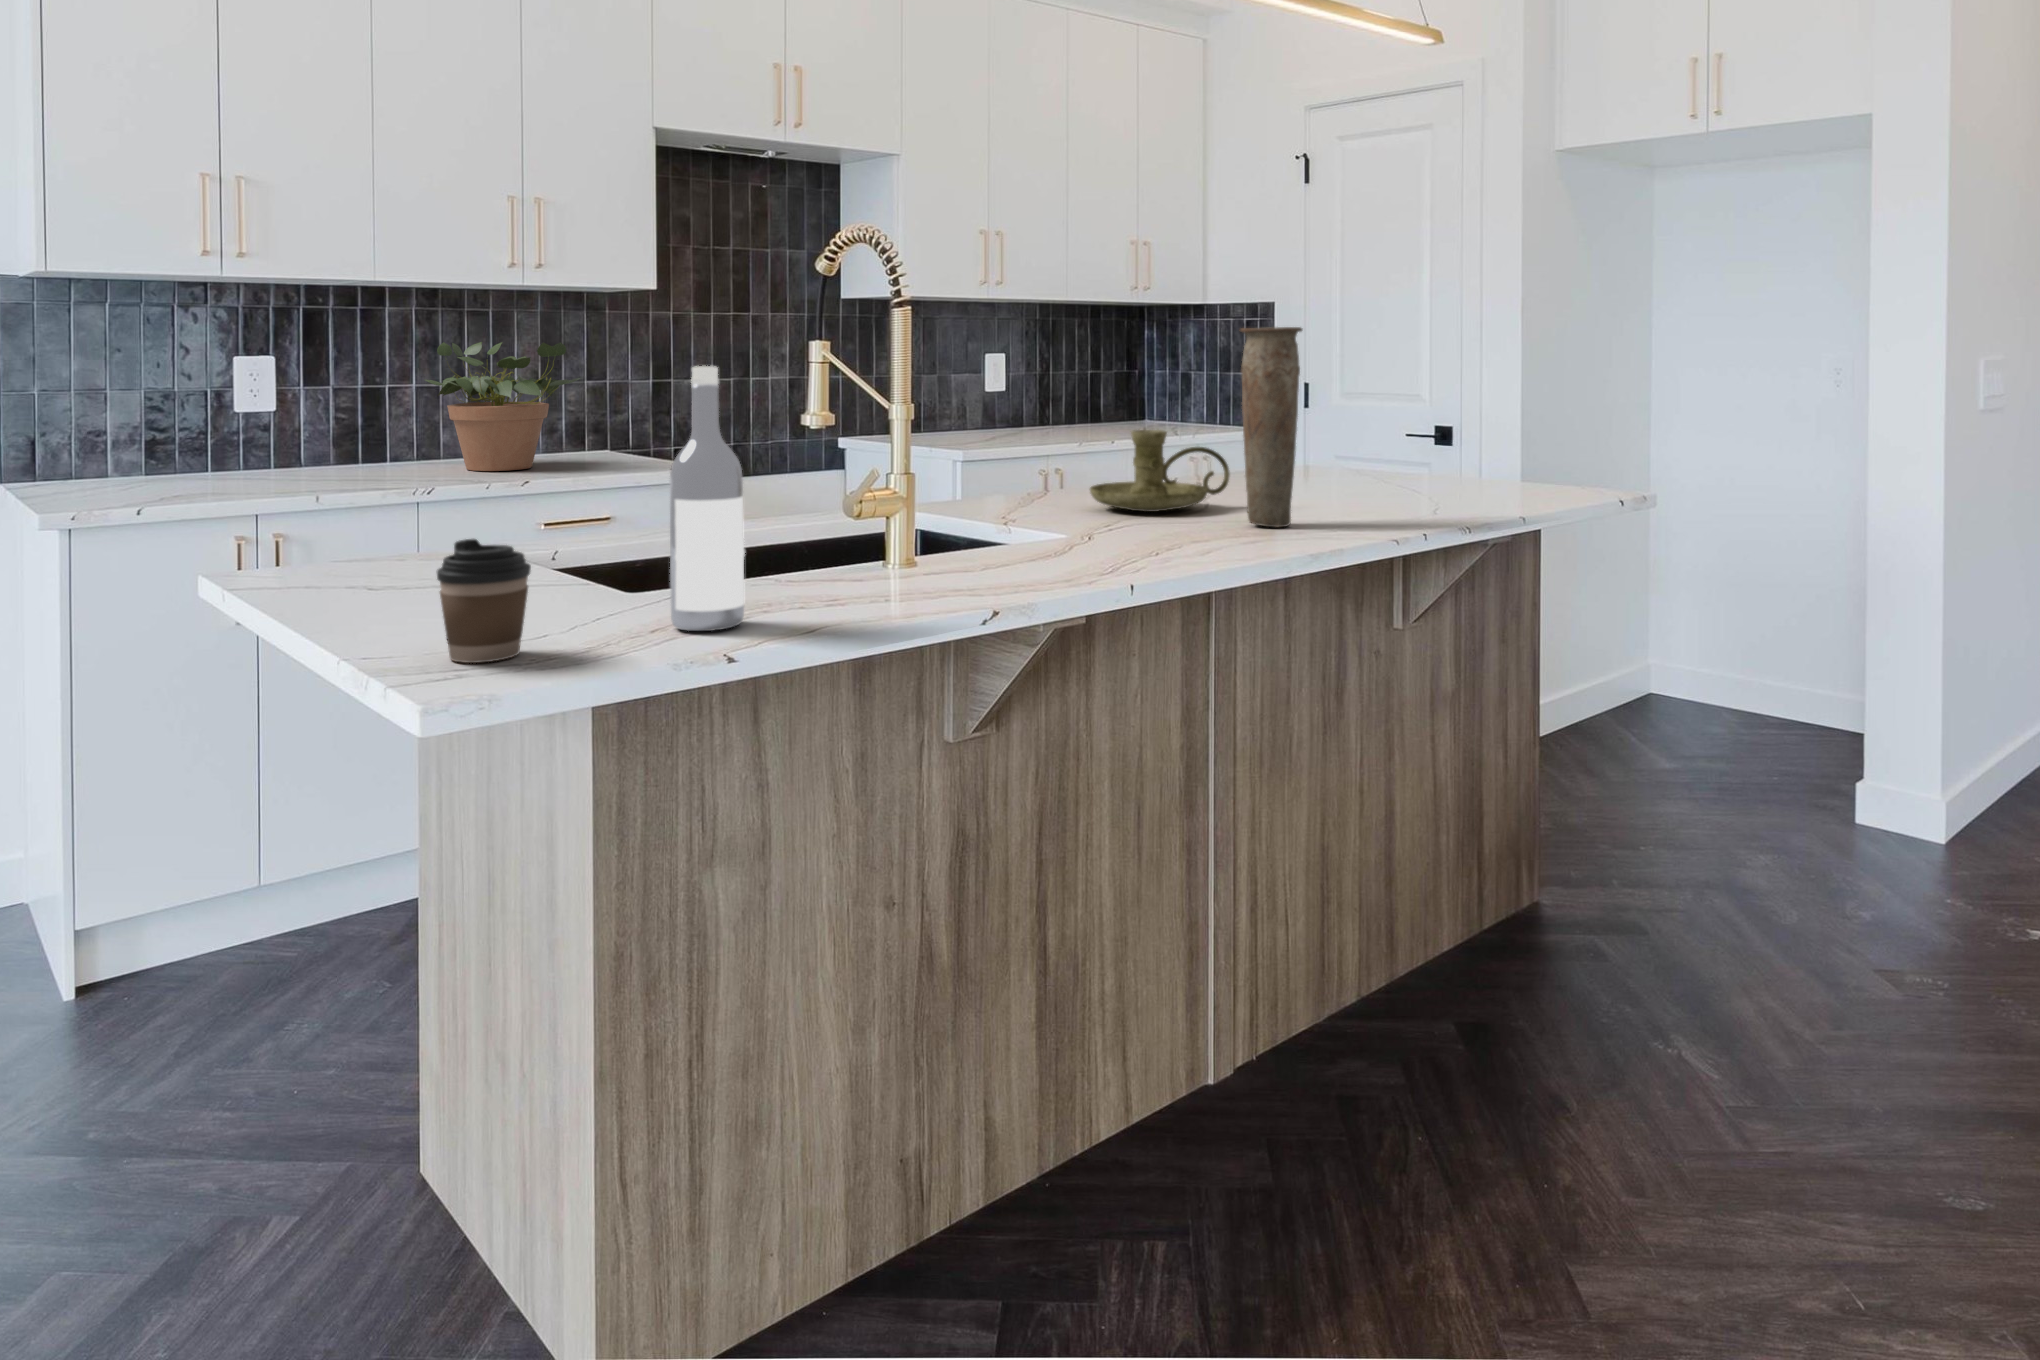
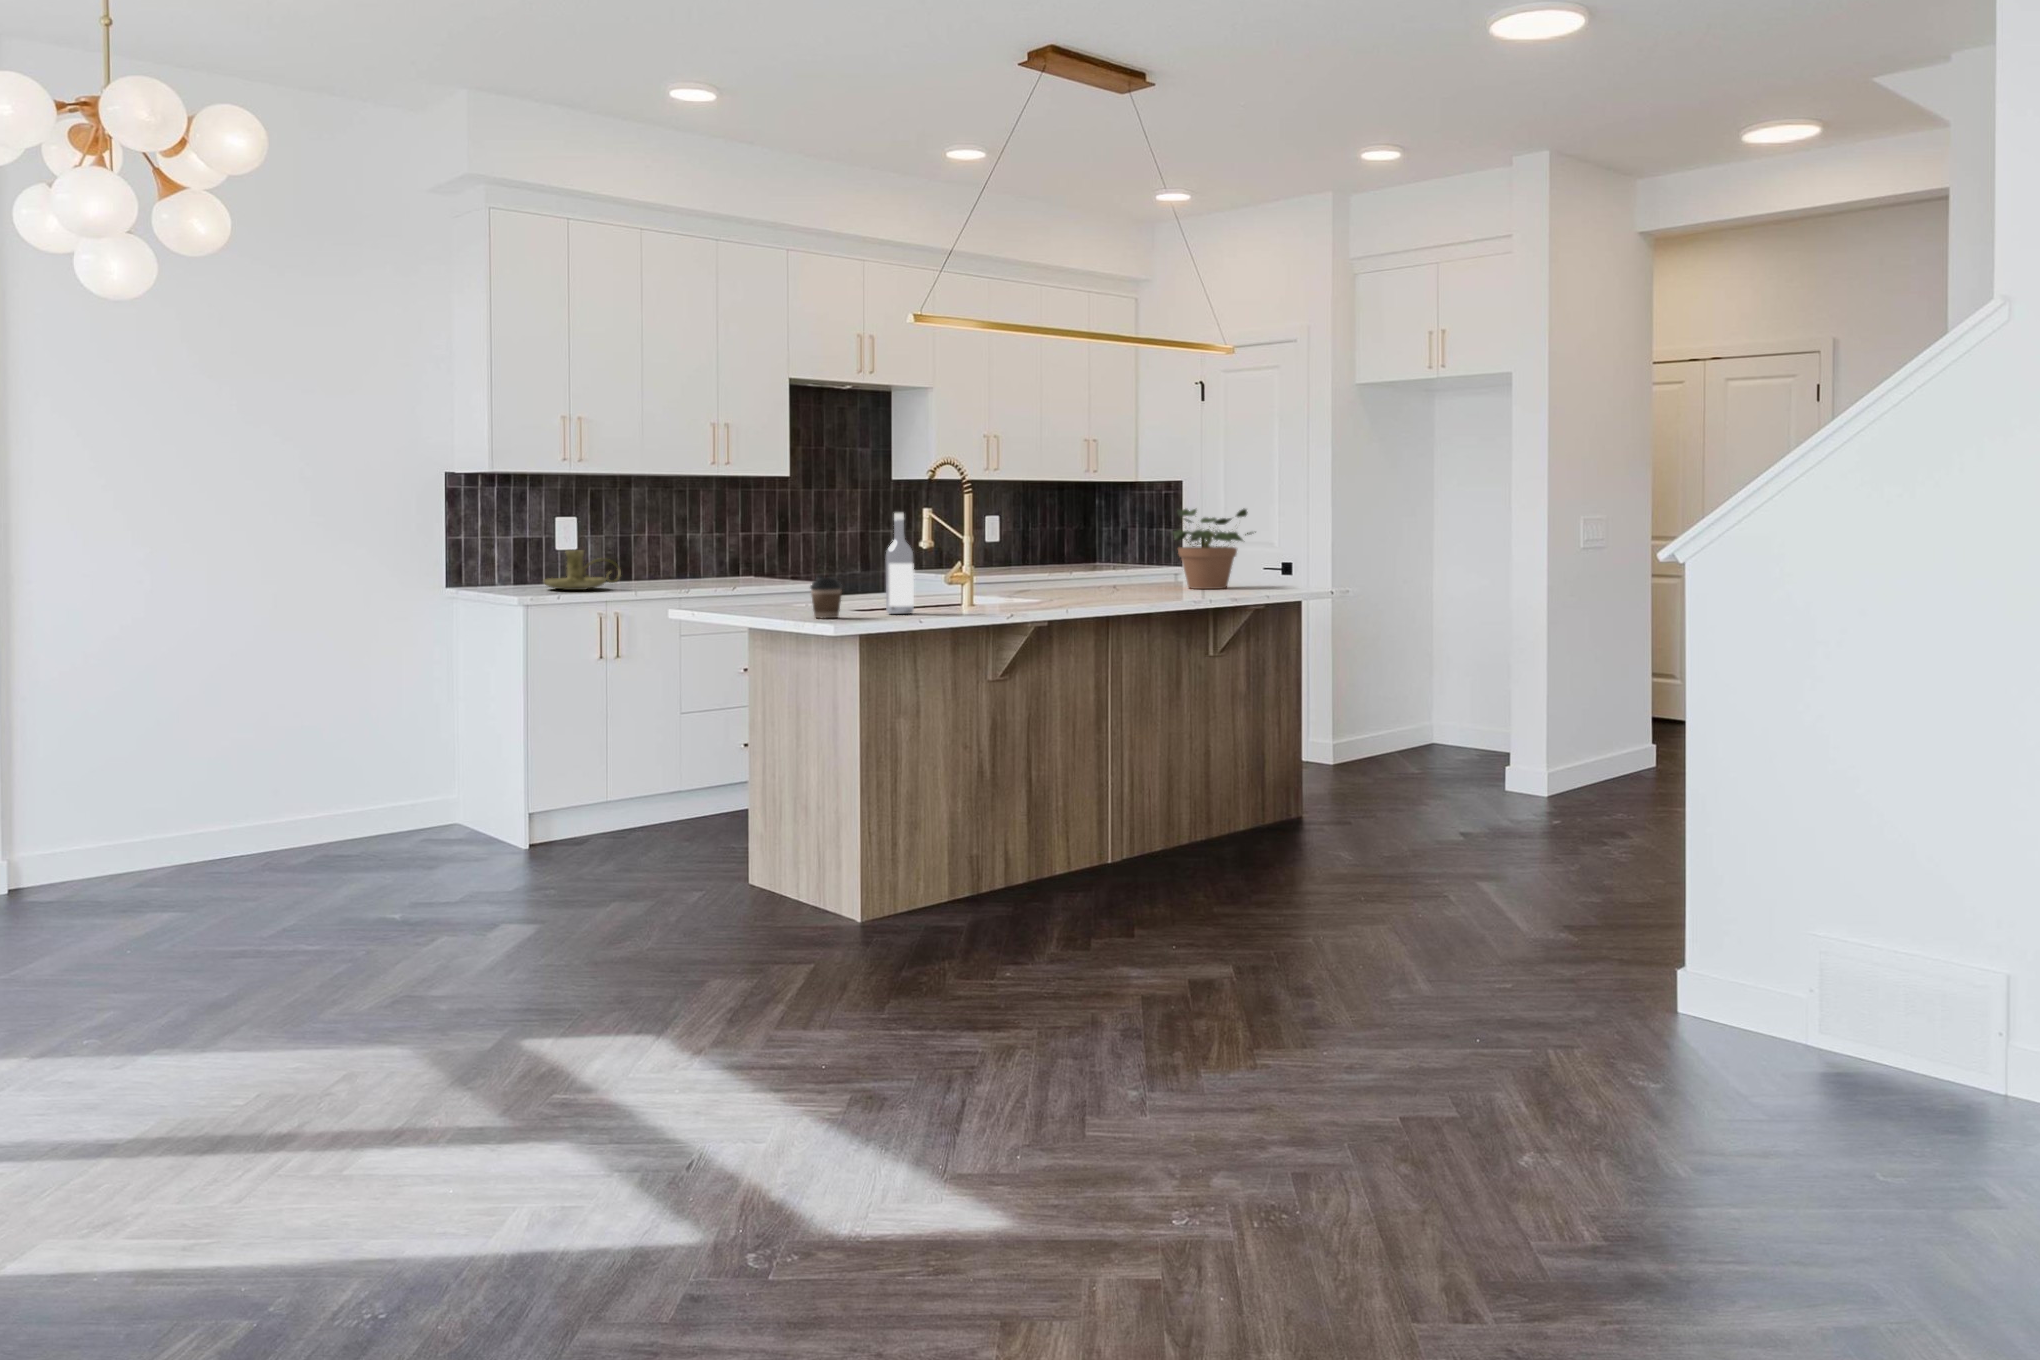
vase: present [1239,327,1302,527] -> none [1126,497,1157,596]
potted plant: present [425,342,581,471] -> present [1173,509,1253,589]
candle holder: present [1090,430,1230,512] -> present [544,550,621,590]

